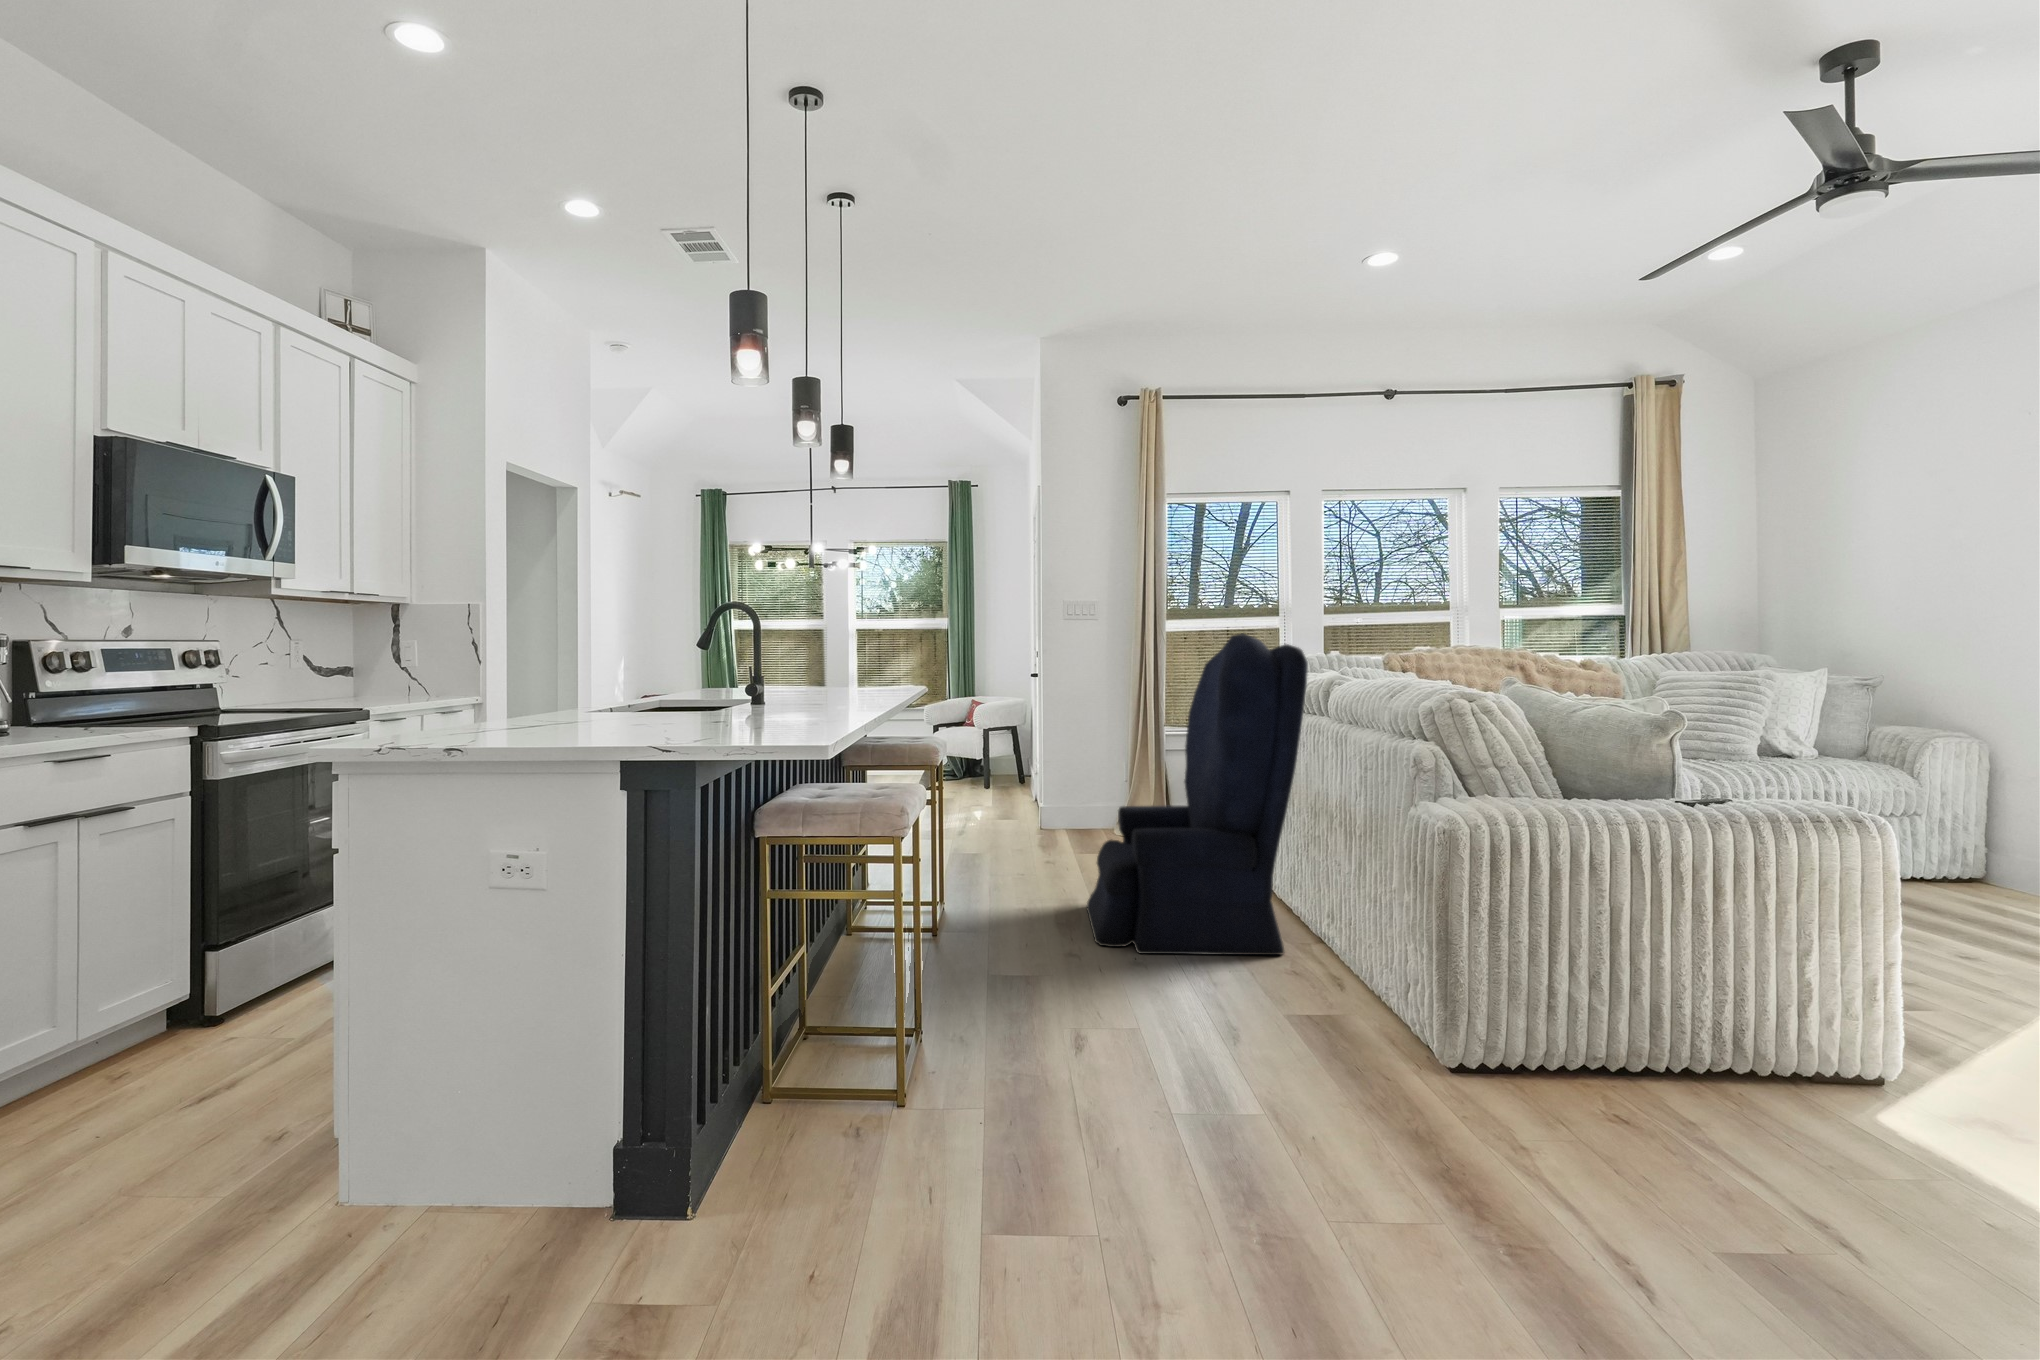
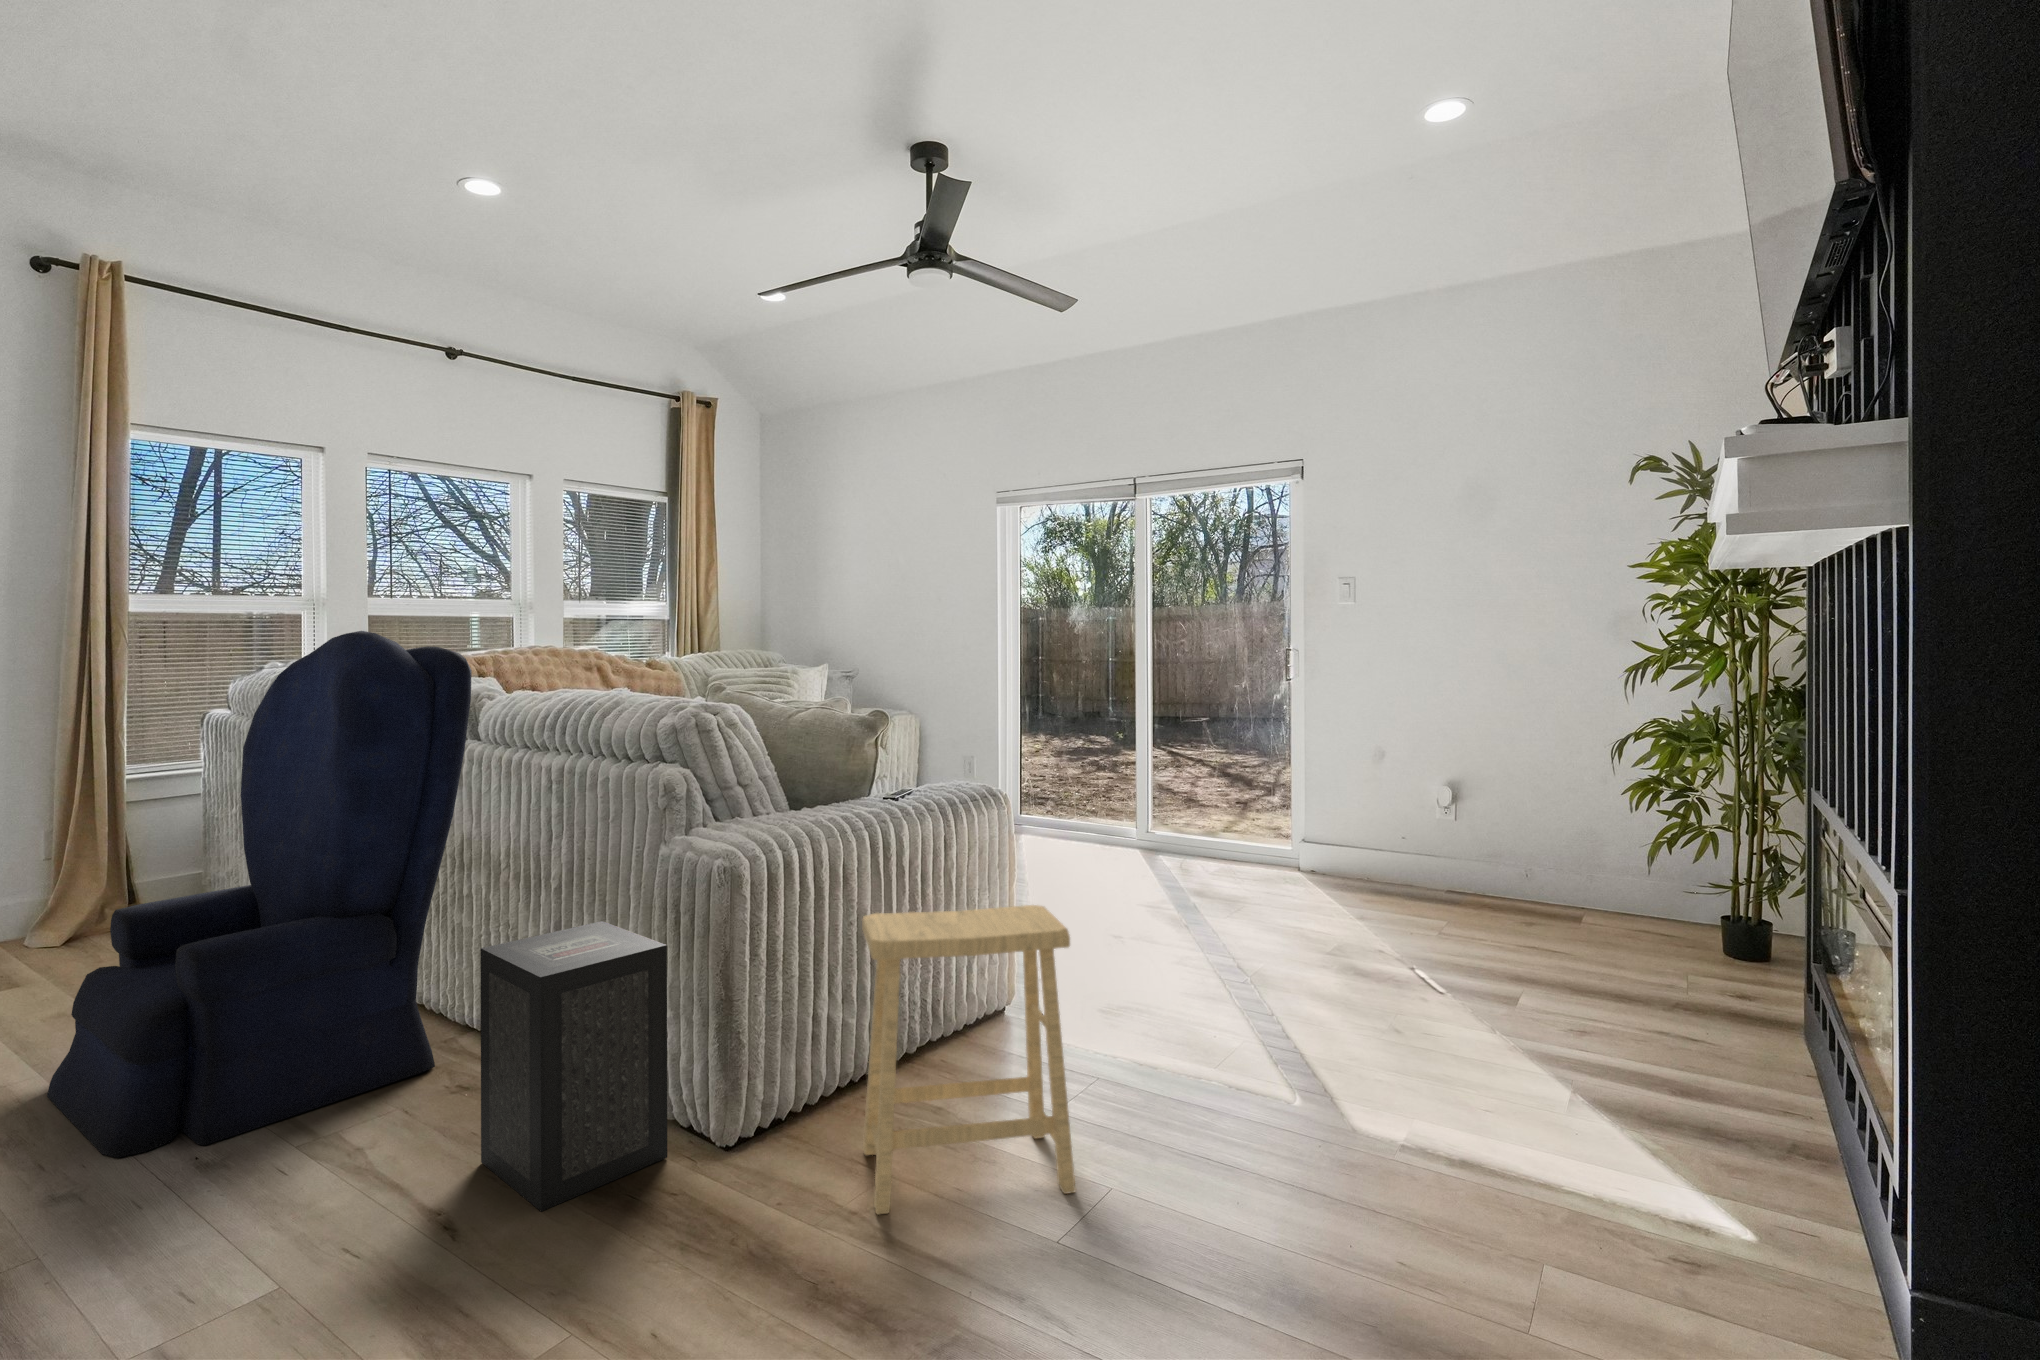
speaker: none [1273,860,1401,1058] -> present [481,921,667,1211]
footstool: none [1541,894,1805,1236] -> present [862,905,1076,1214]

